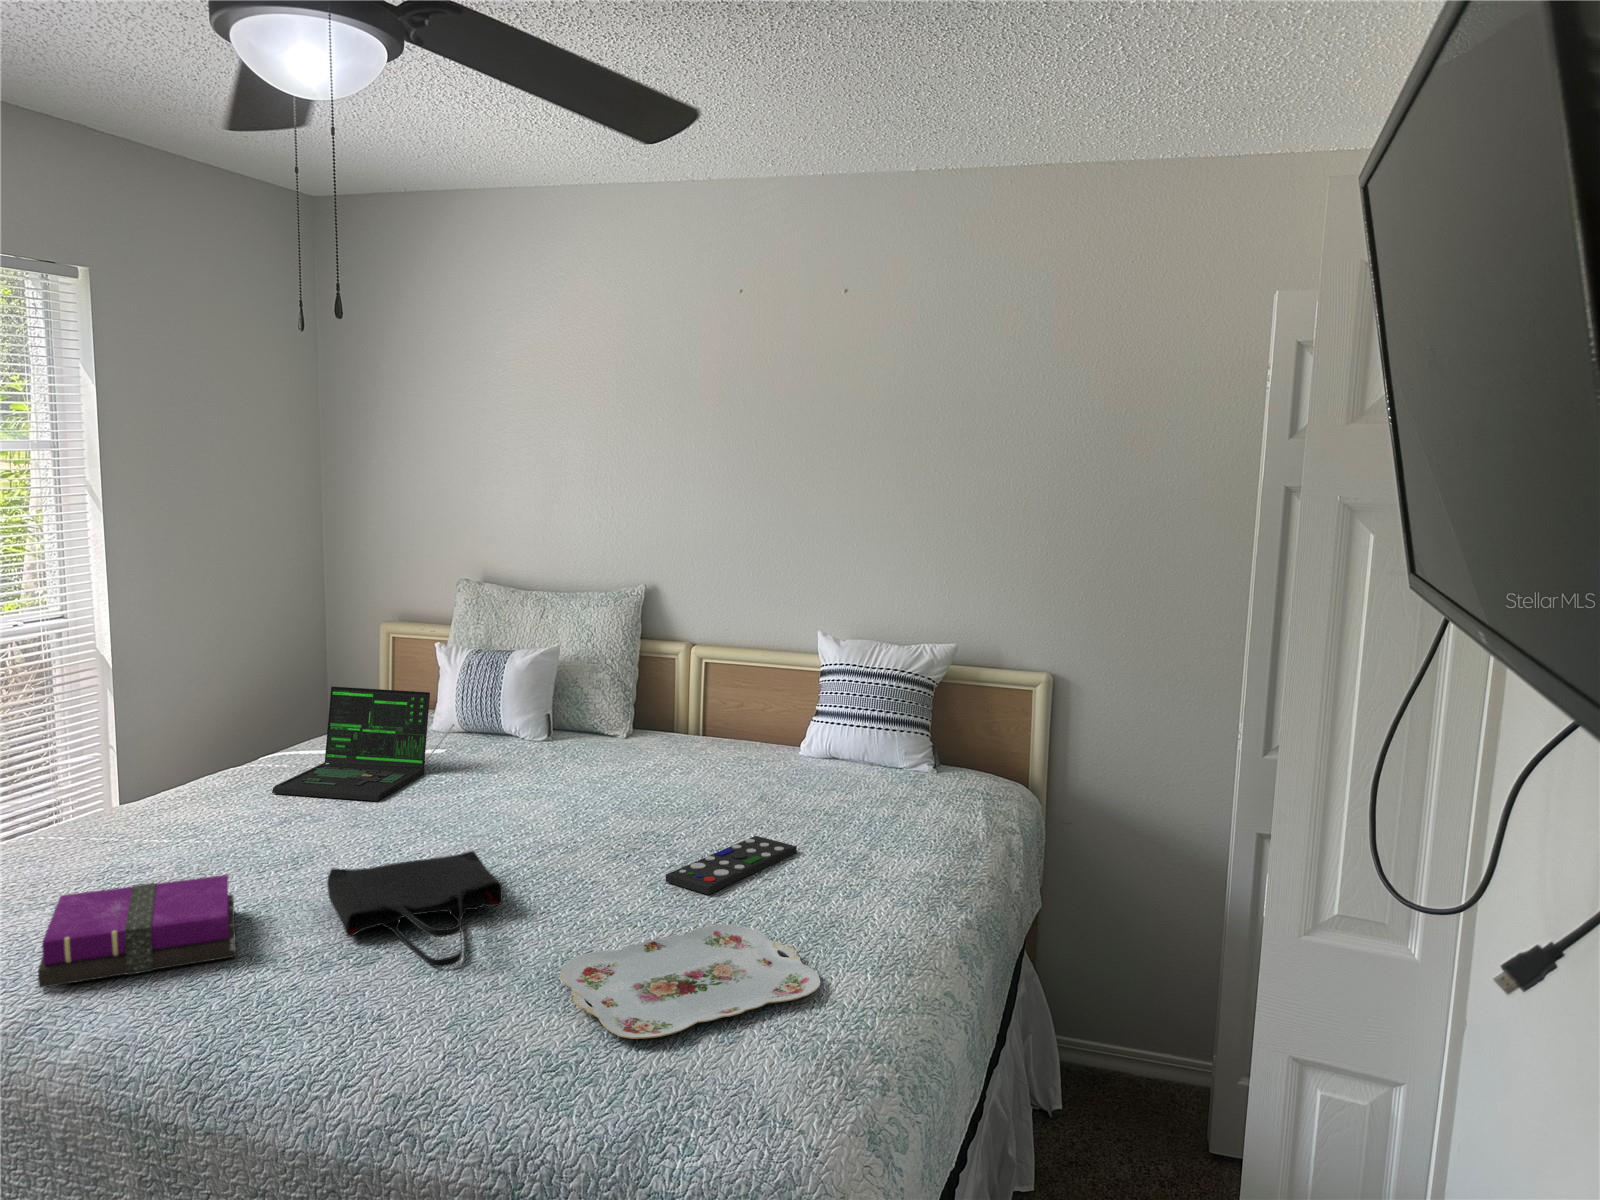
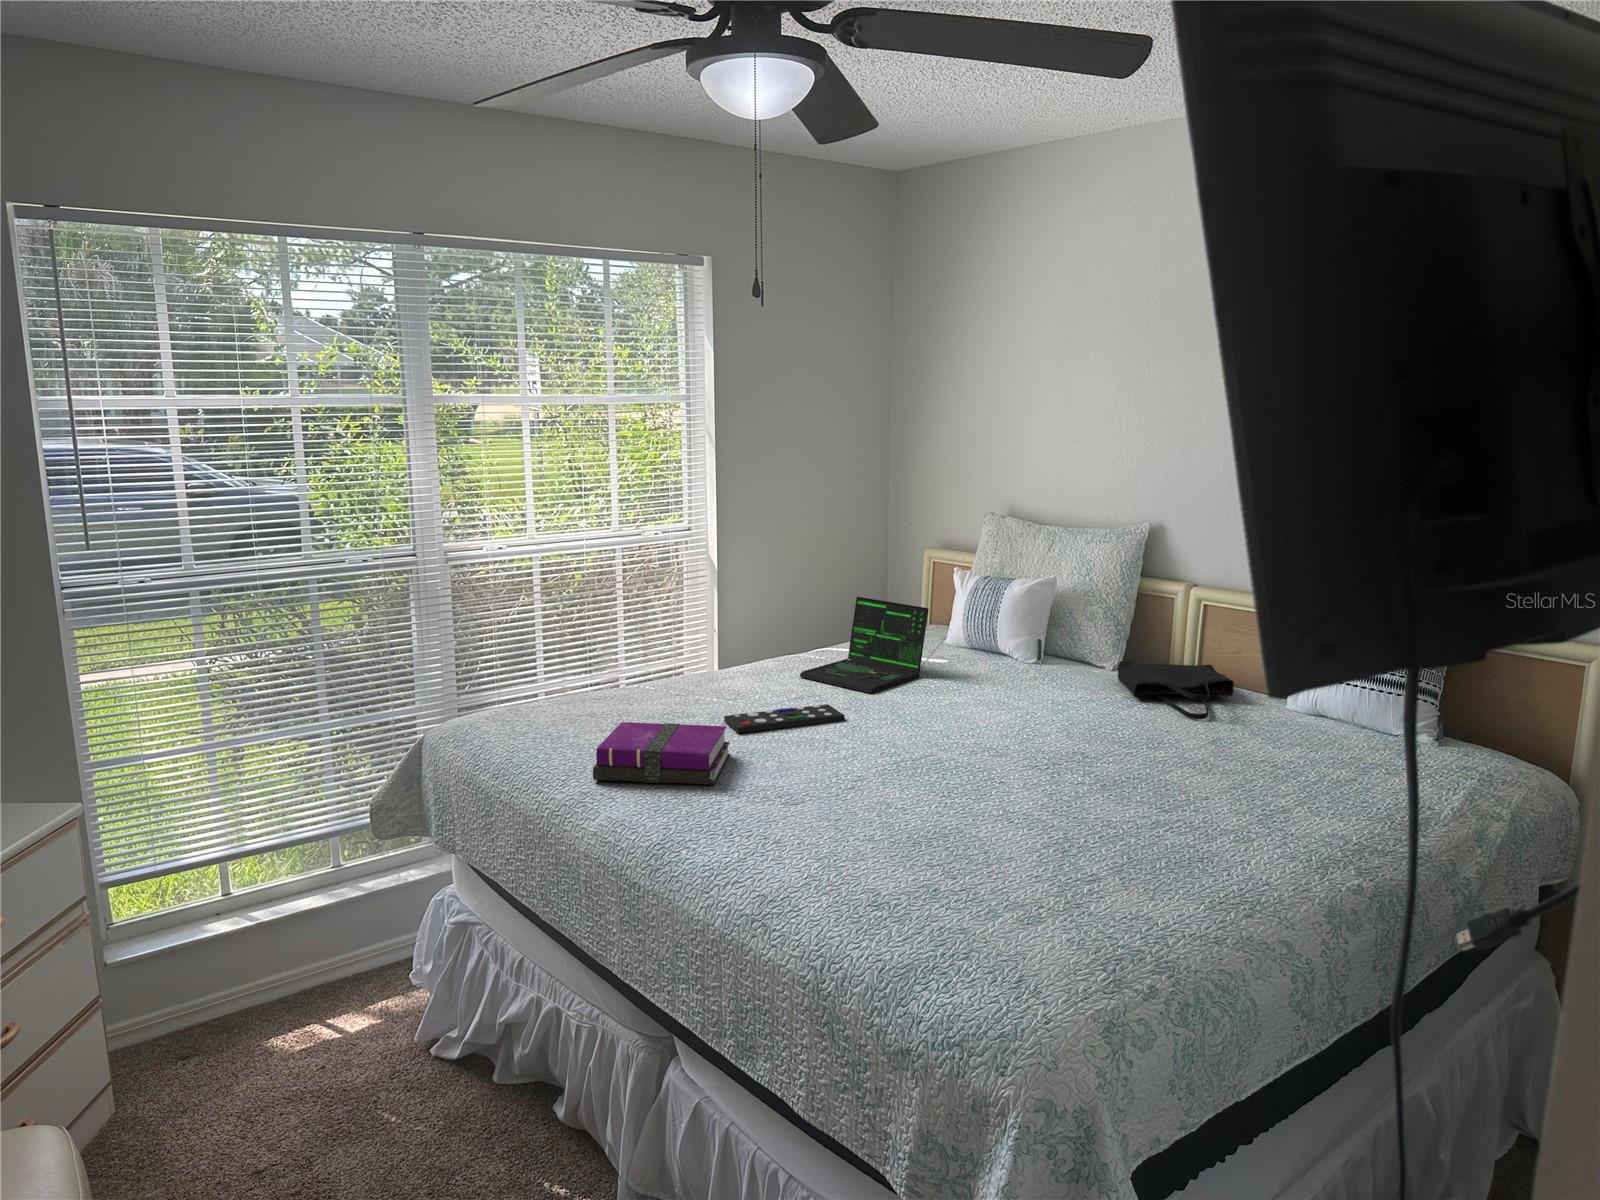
remote control: present [666,836,797,895] -> present [724,704,845,733]
tote bag: present [327,851,503,967] -> present [1118,661,1234,719]
serving tray: present [560,924,821,1039] -> none [920,833,1143,905]

